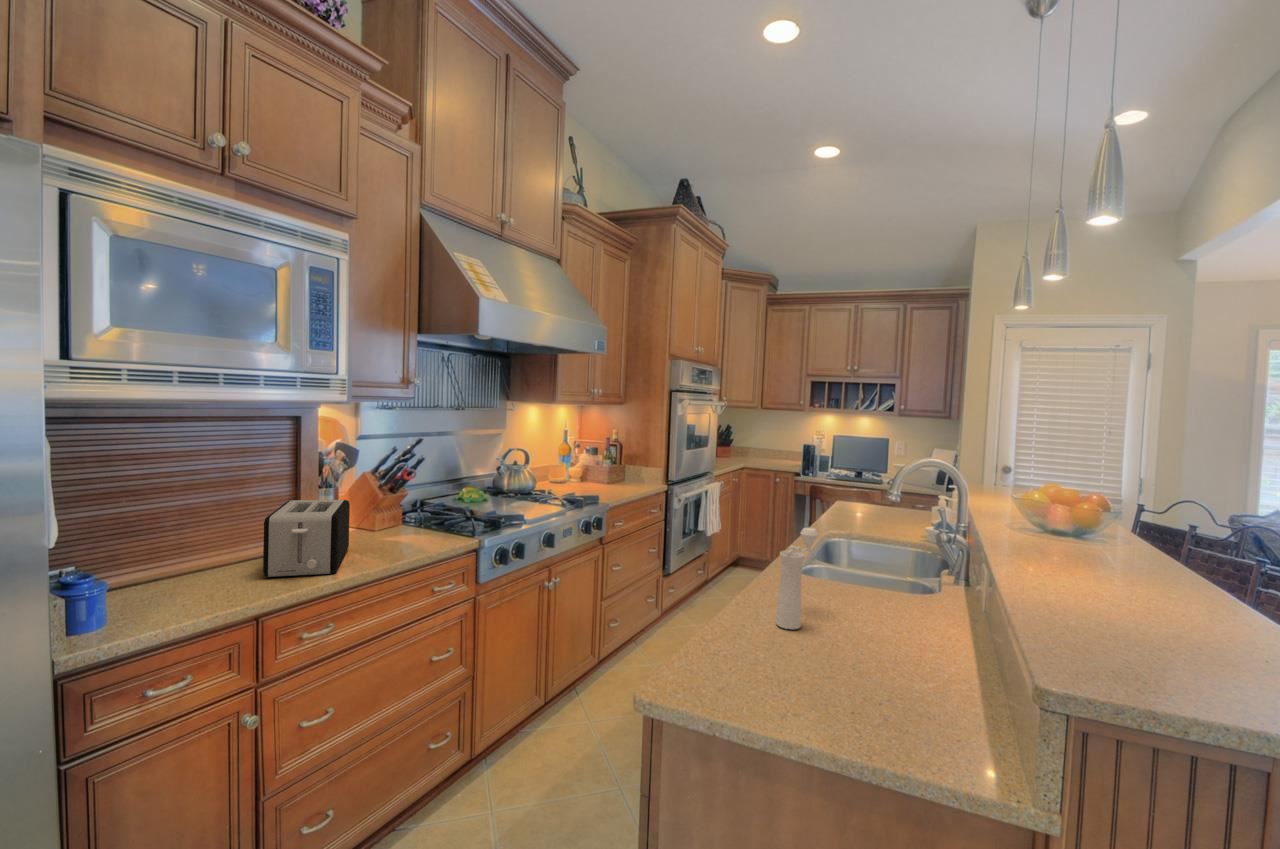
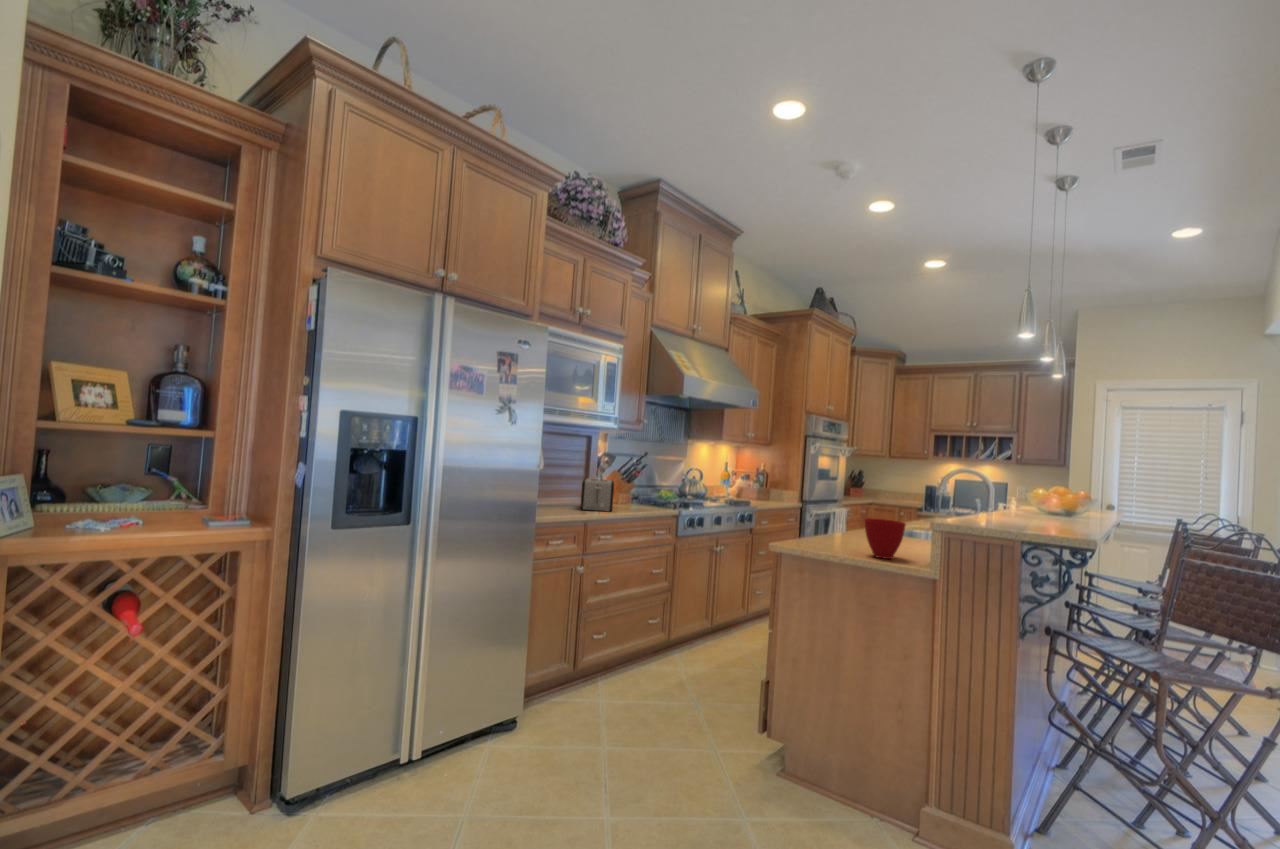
pepper mill: present [776,528,818,629] -> none [835,495,862,543]
cup: none [863,602,953,700] -> present [865,518,906,559]

